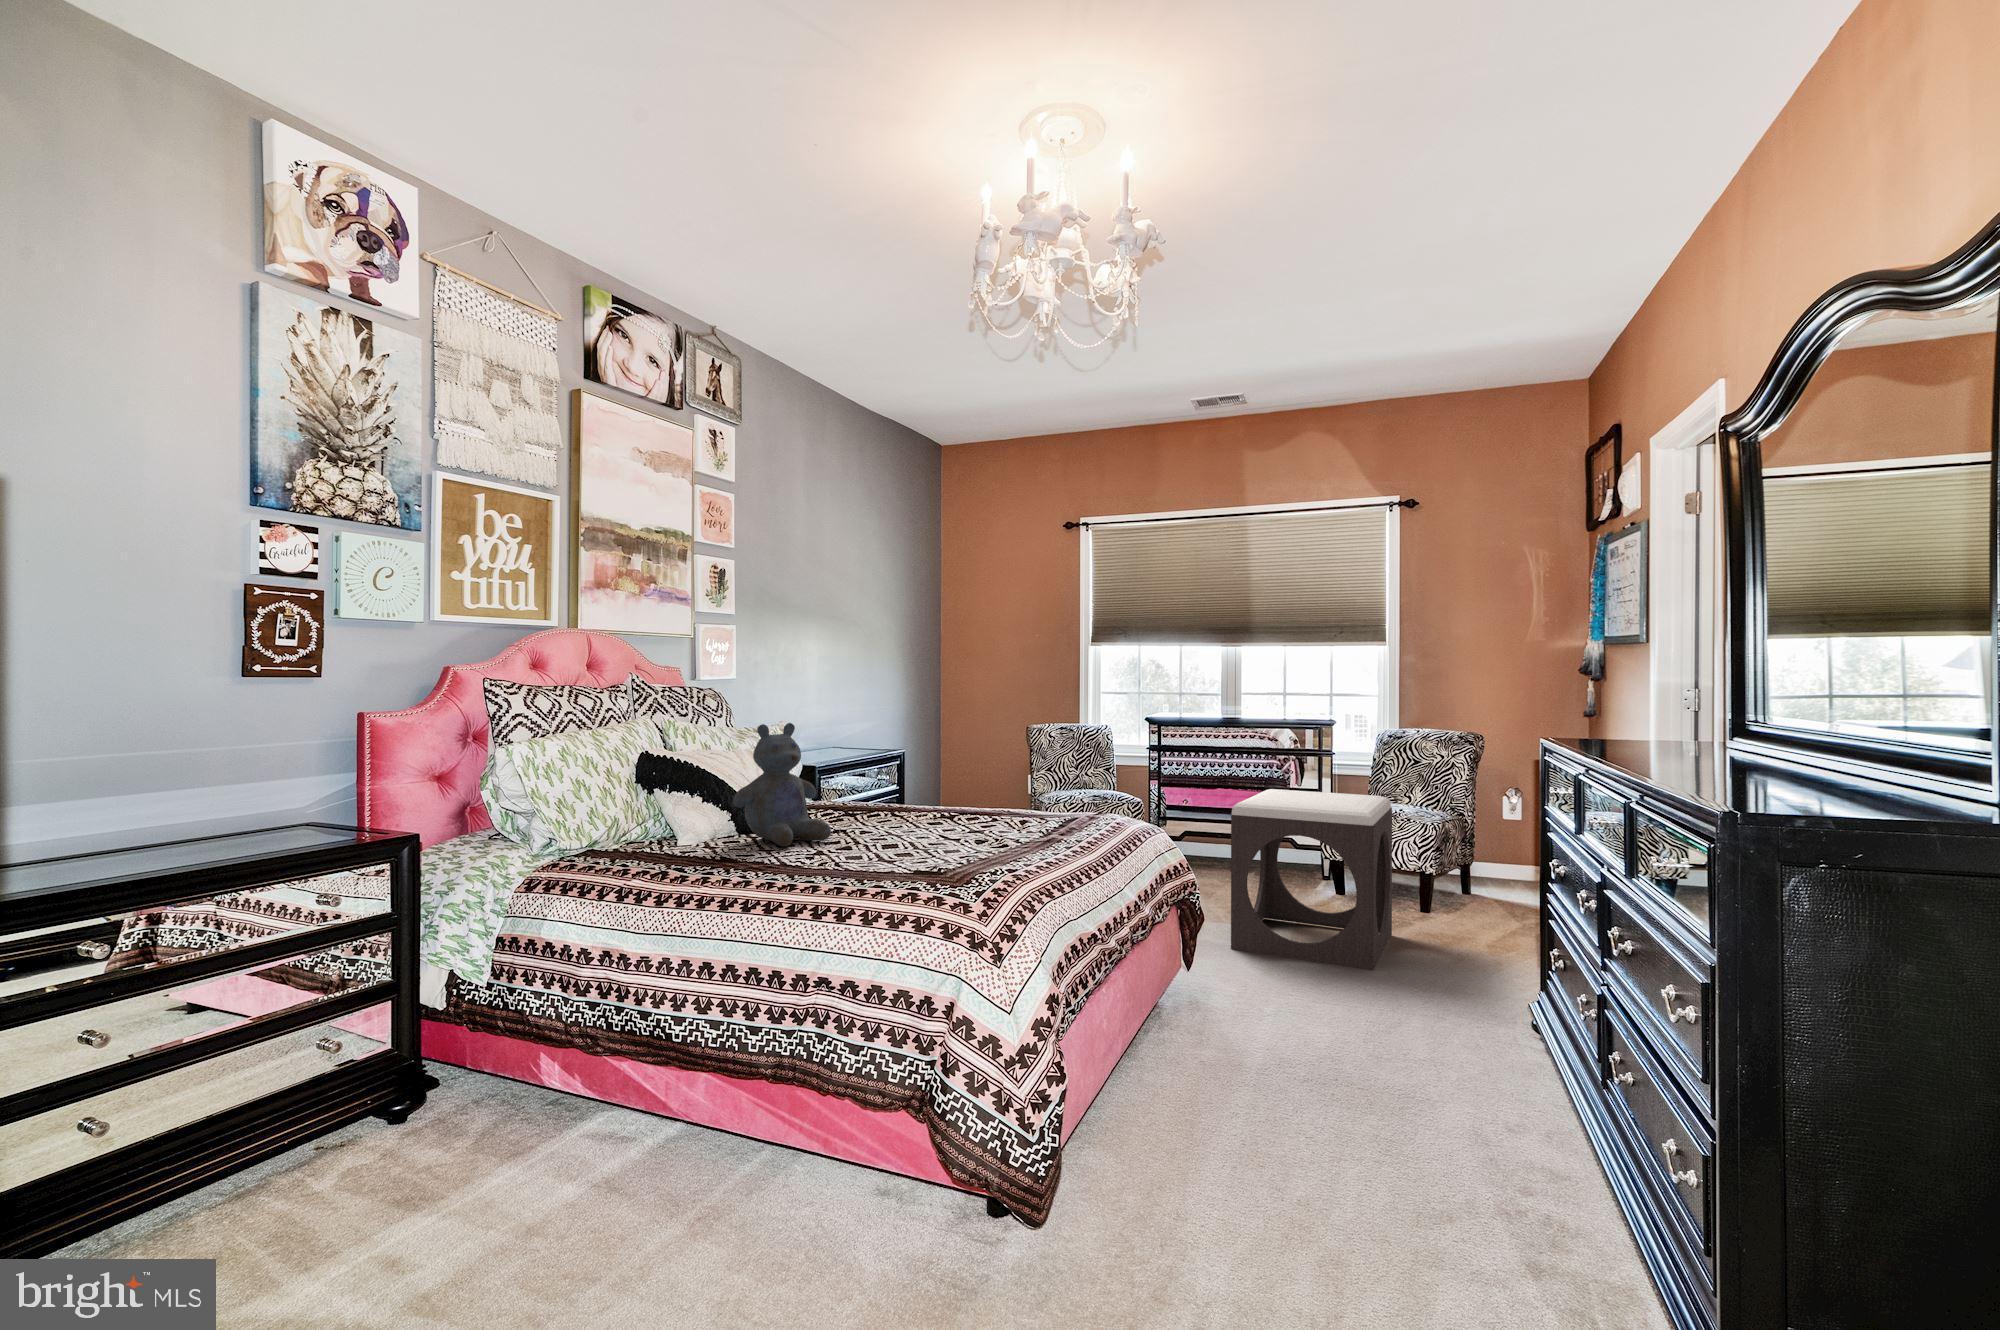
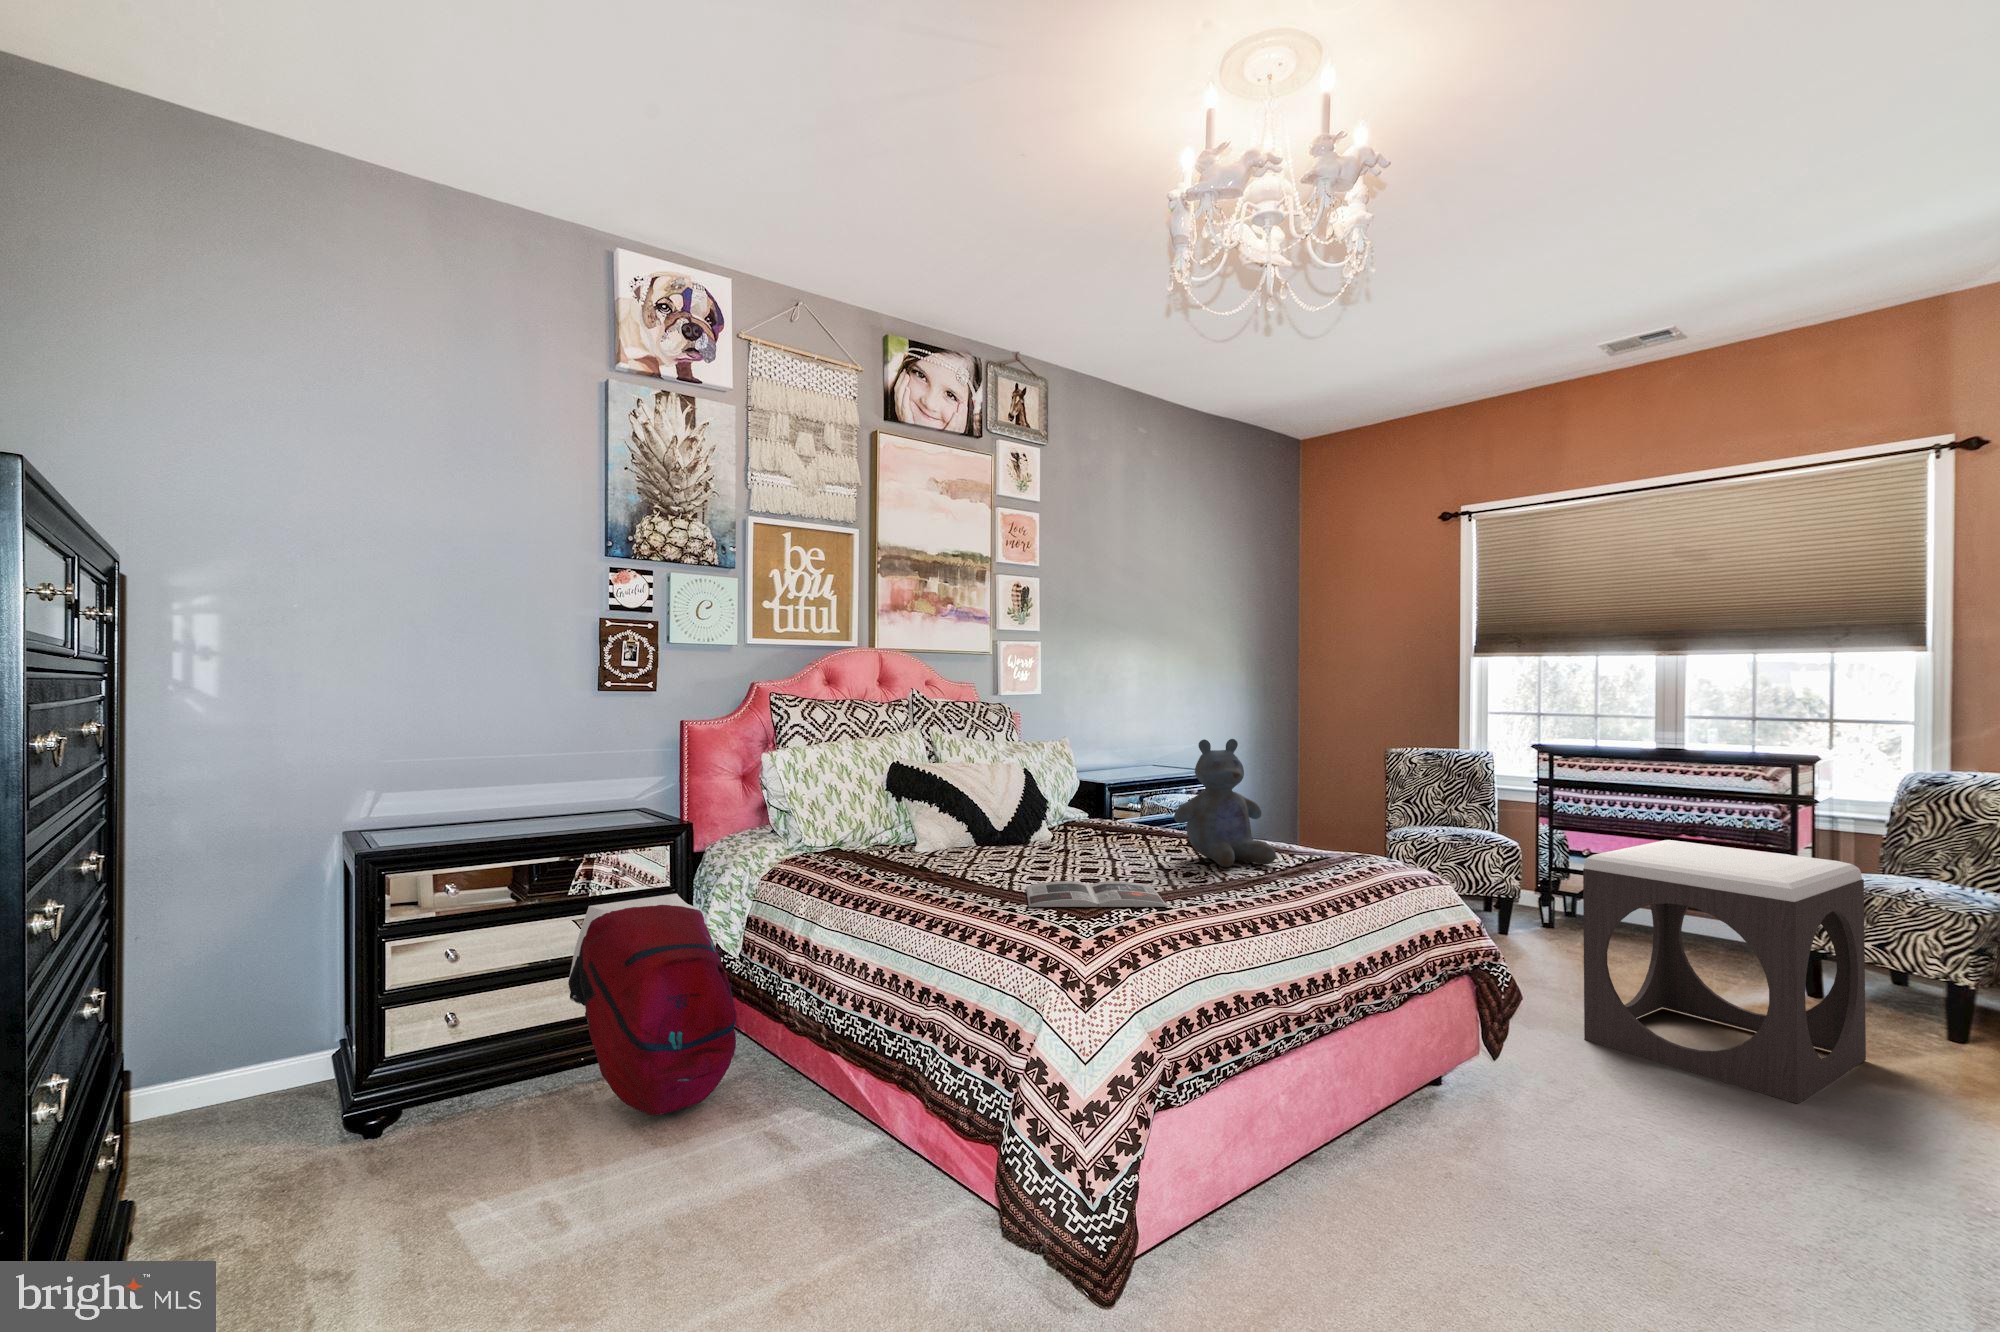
stuffed bear: present [733,723,831,847] -> present [1174,739,1276,867]
magazine: none [864,853,1010,884] -> present [1026,881,1167,907]
backpack: none [280,921,525,1181] -> present [568,894,737,1115]

